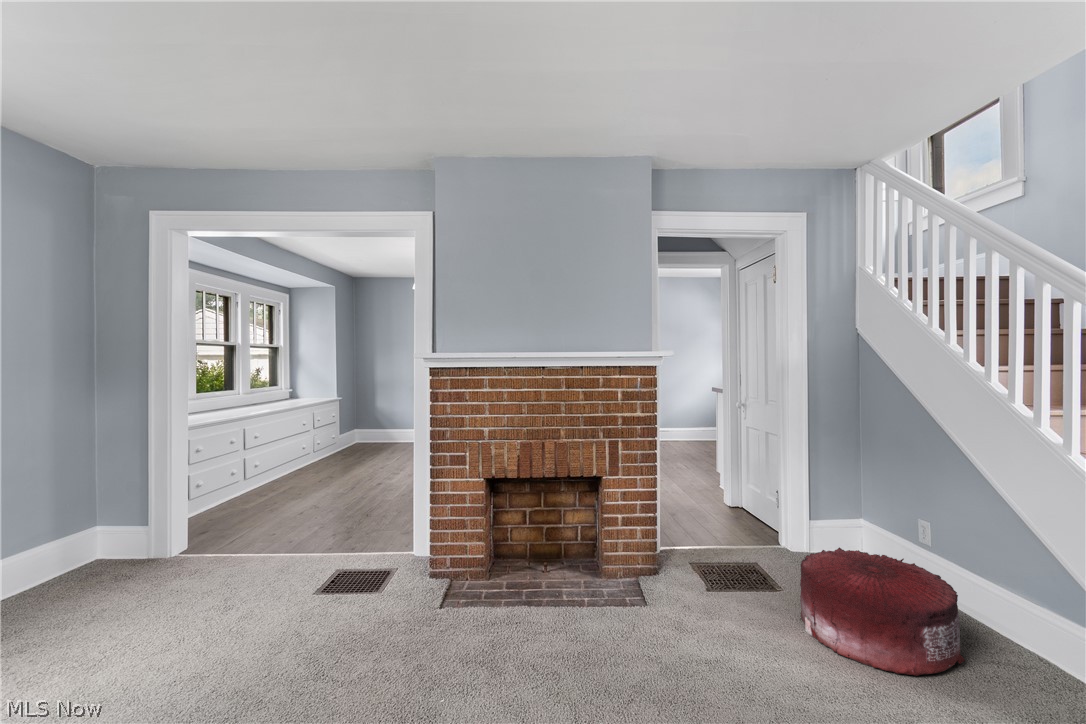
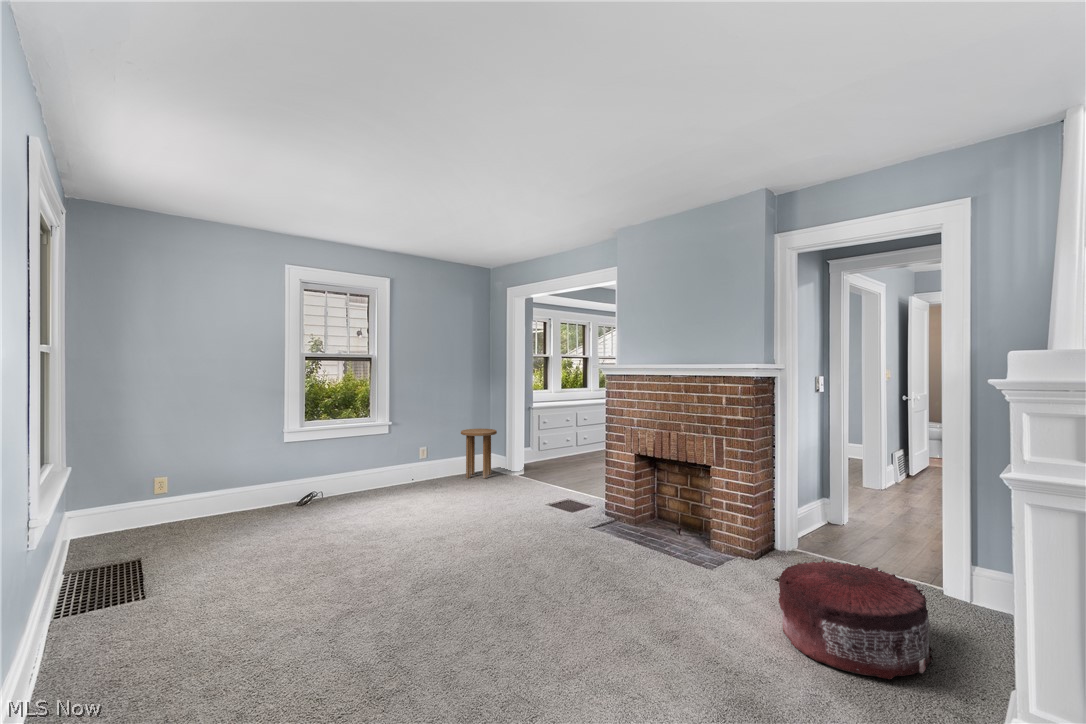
side table: none [31,480,131,592] -> present [461,429,497,478]

